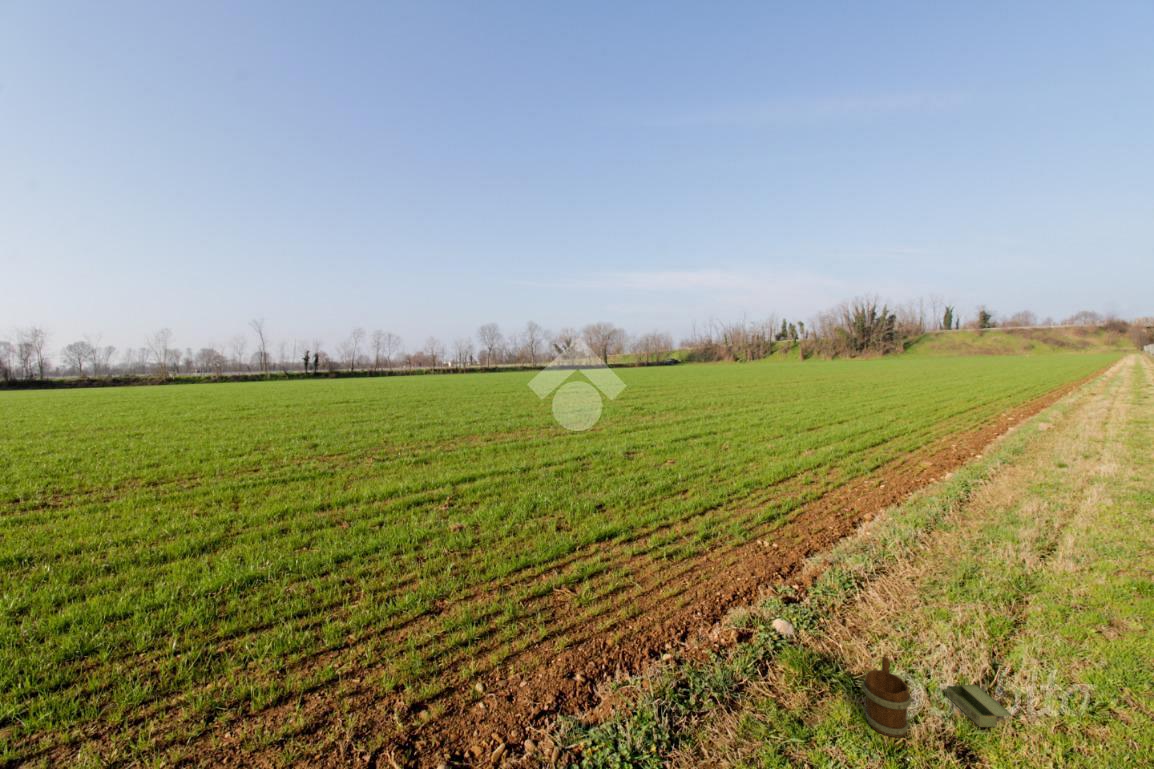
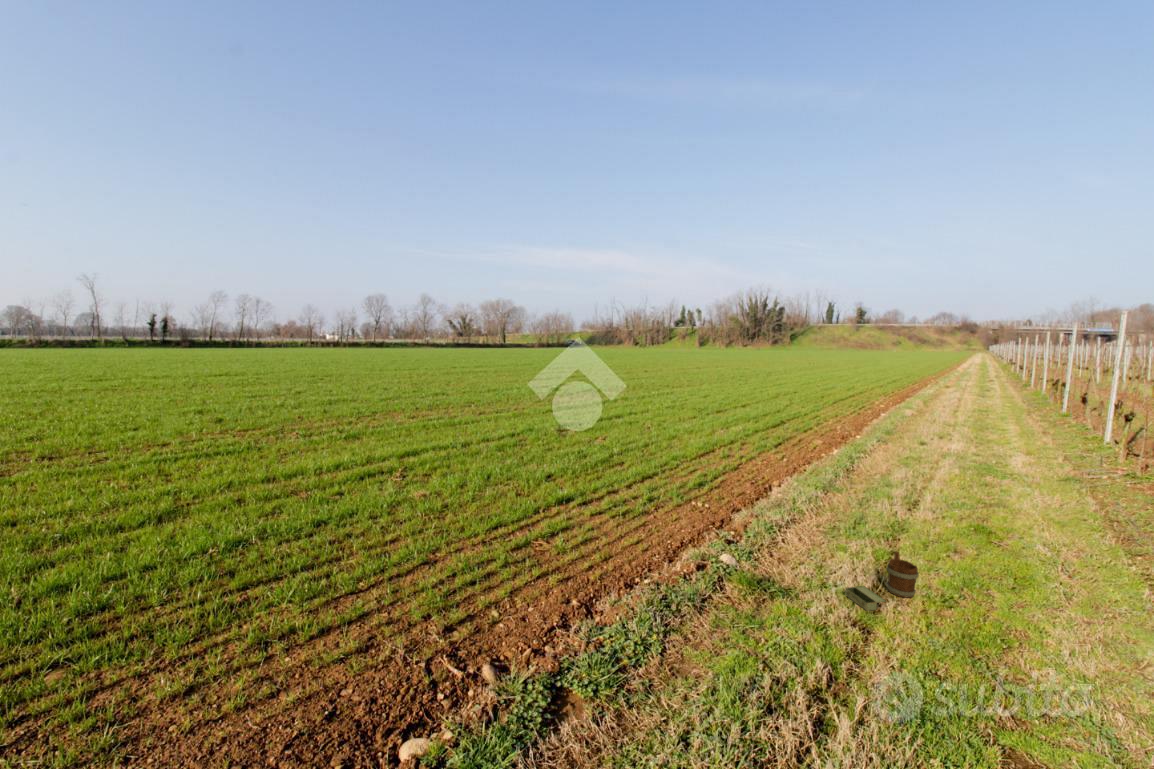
bucket: present [861,657,913,738] -> present [886,551,919,598]

